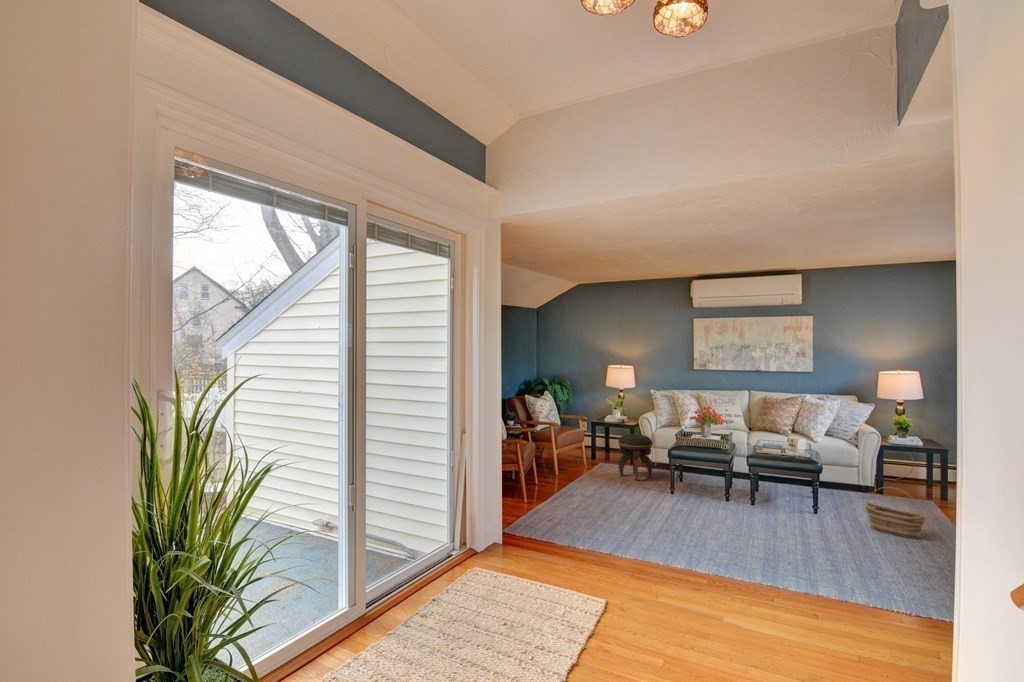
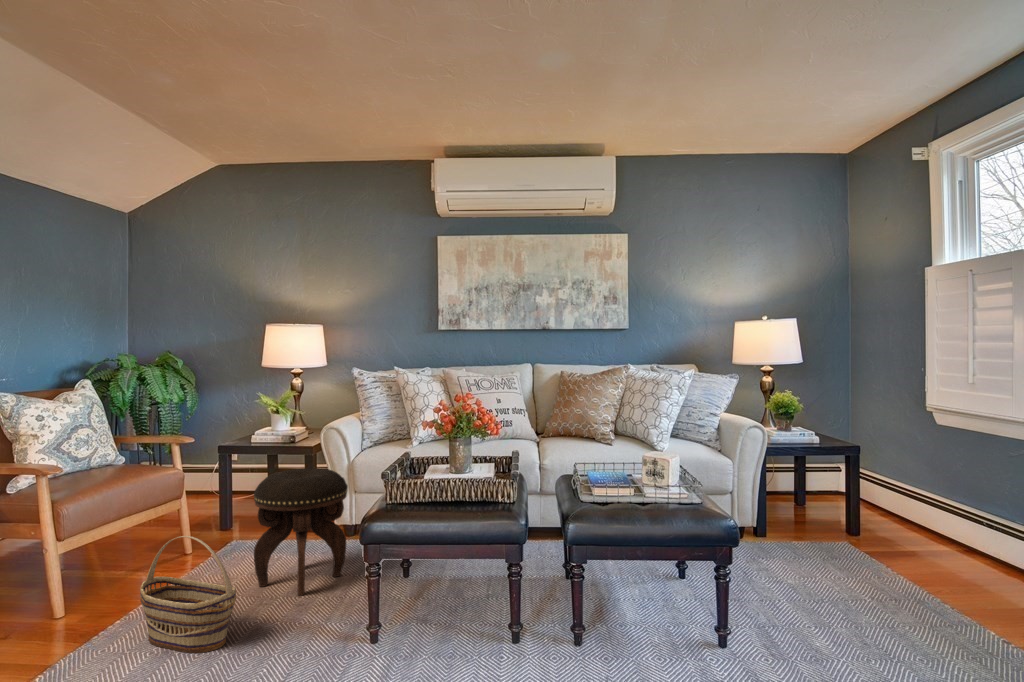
basket: present [866,493,925,539] -> present [140,536,236,653]

